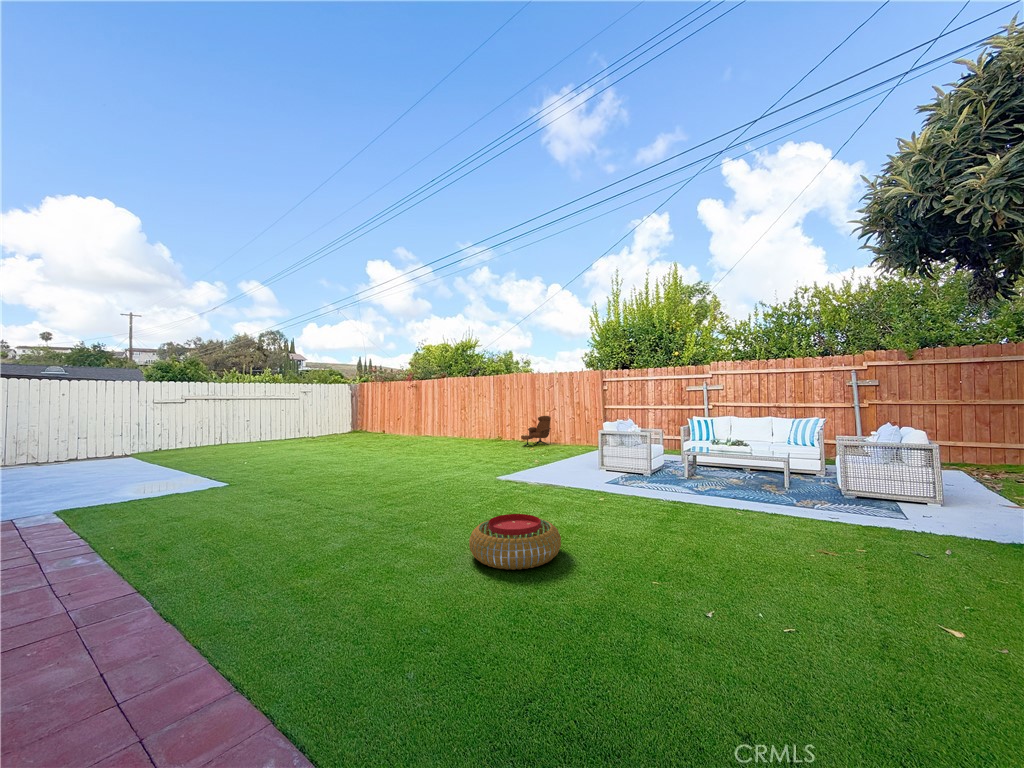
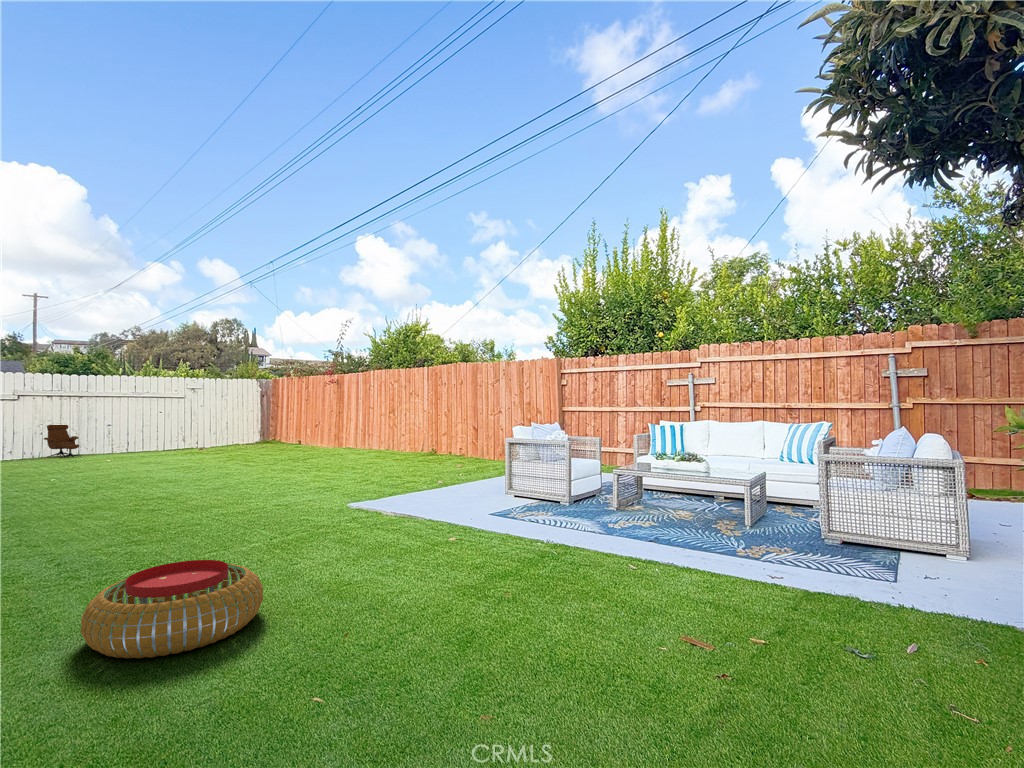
lounge chair: present [521,416,551,447] -> present [44,425,79,458]

